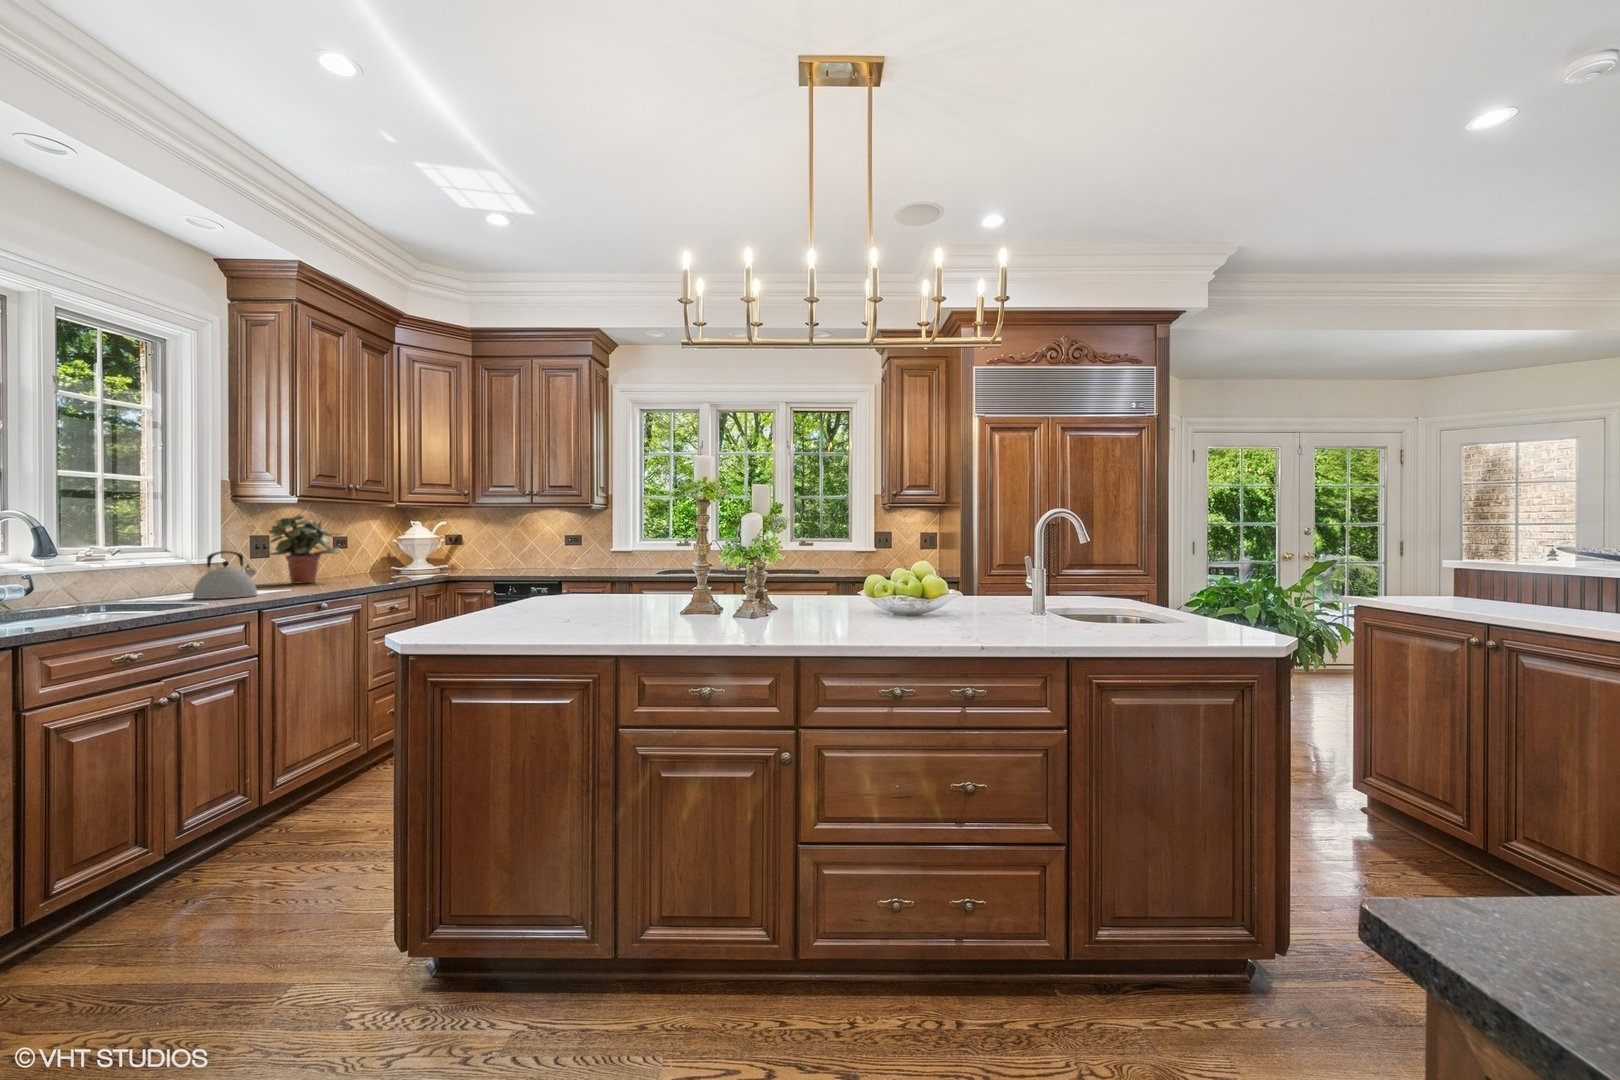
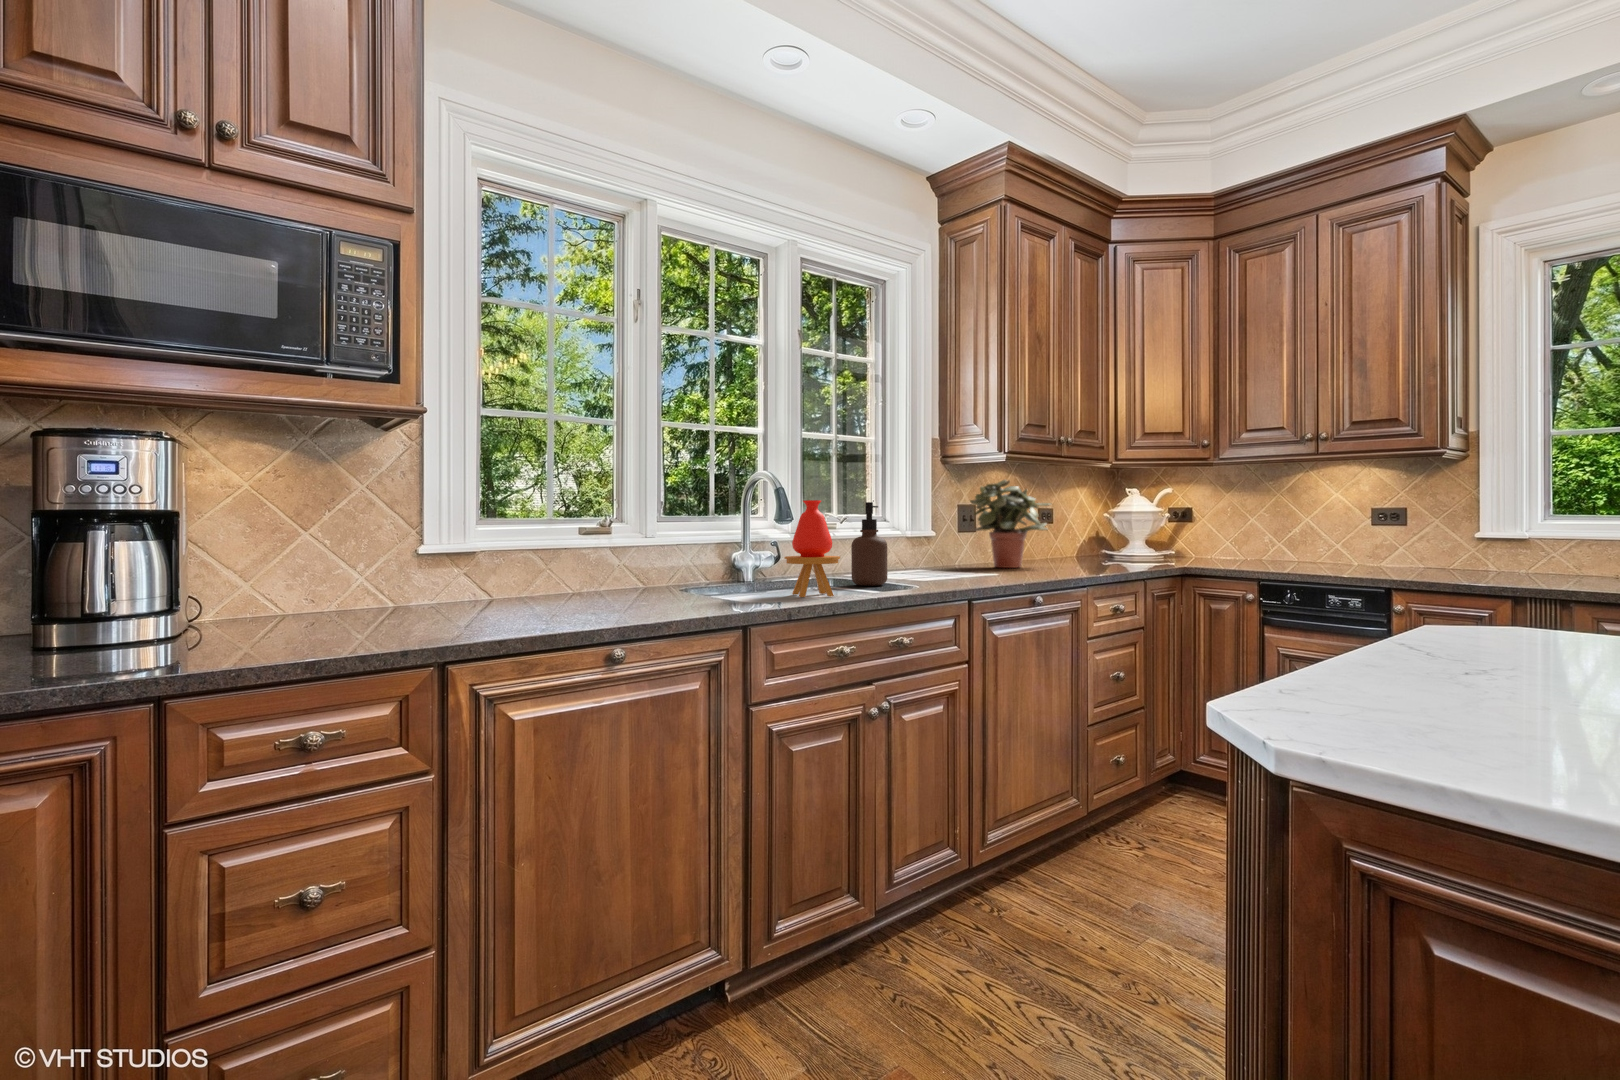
soap dispenser: none [137,537,177,605] -> present [851,502,888,586]
vase: none [61,538,125,618] -> present [784,500,840,597]
kettle: present [193,551,257,599] -> none [901,522,967,582]

